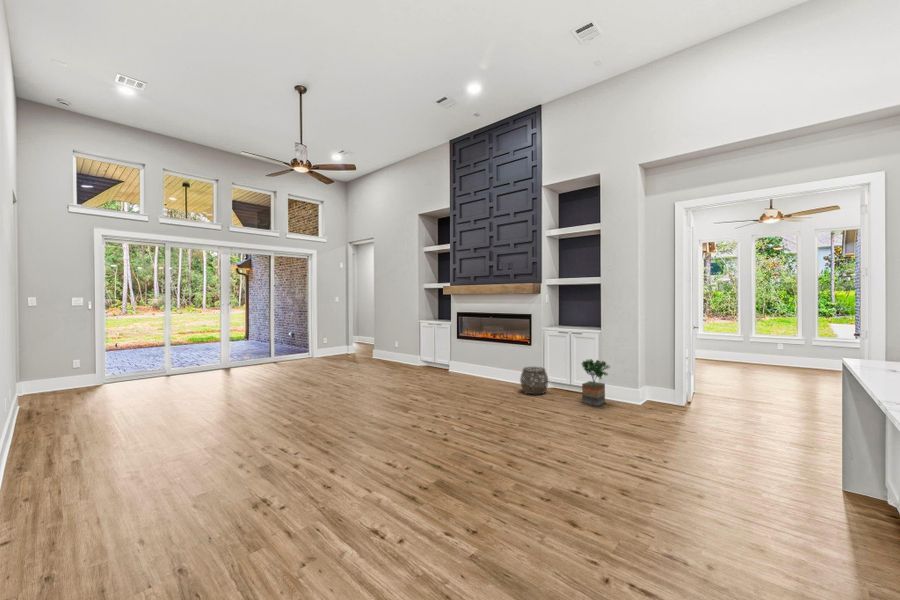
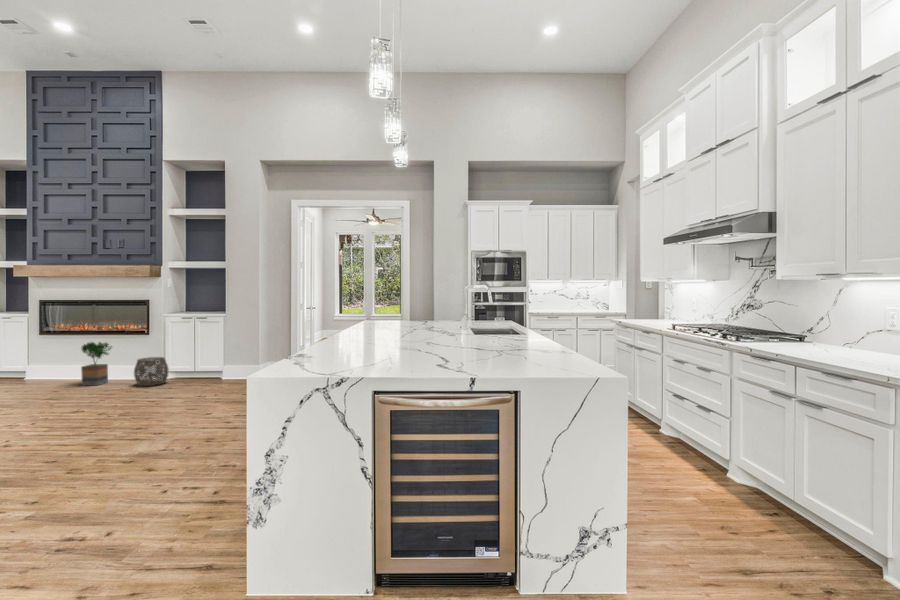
potted tree: present [581,359,610,406] -> present [81,342,112,385]

